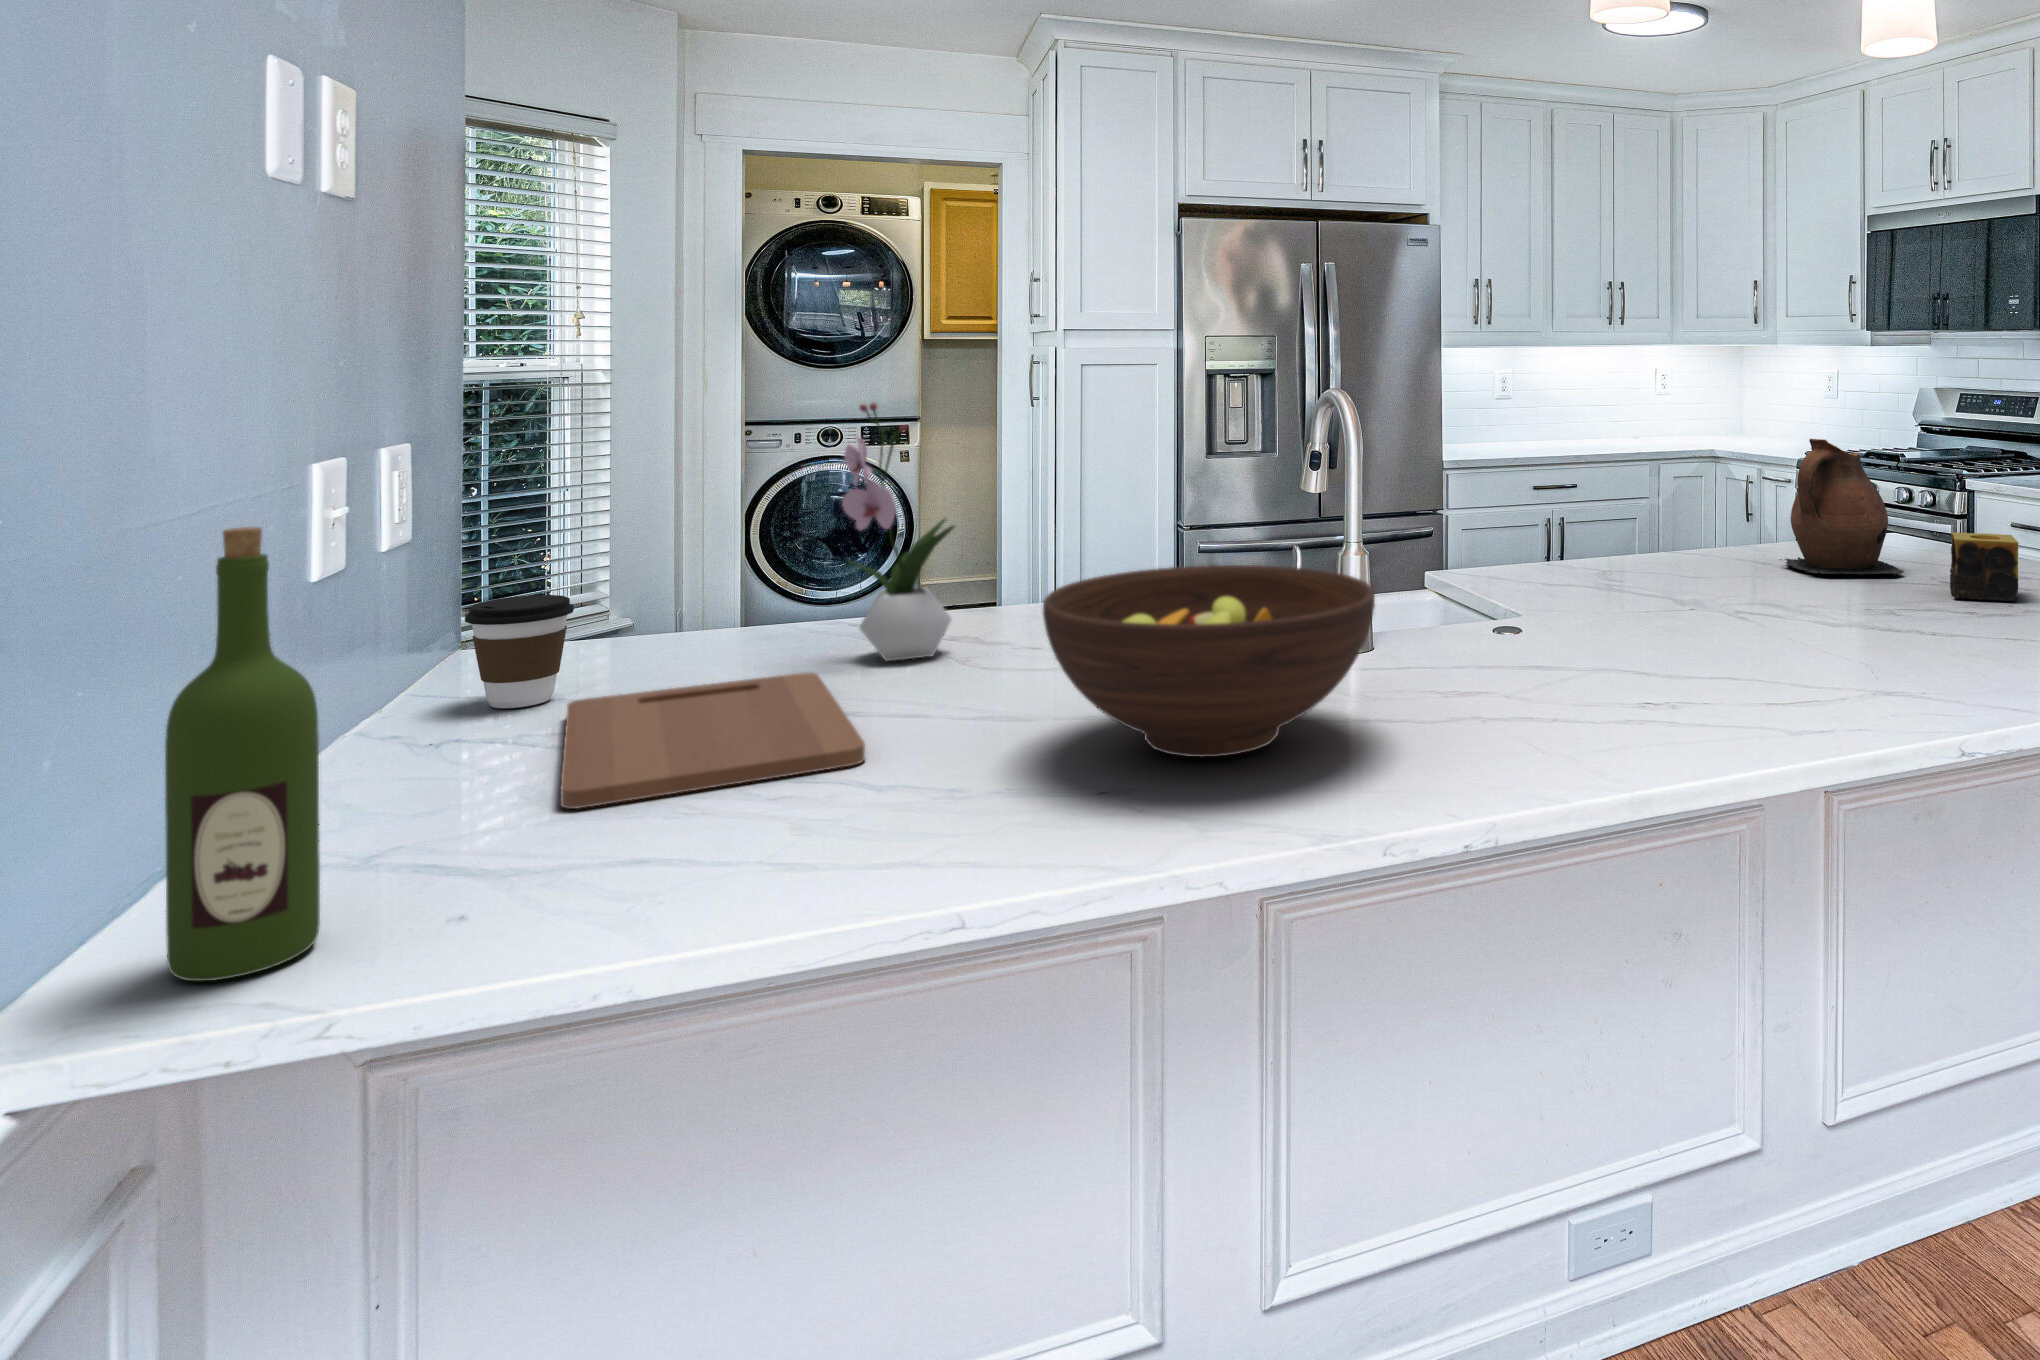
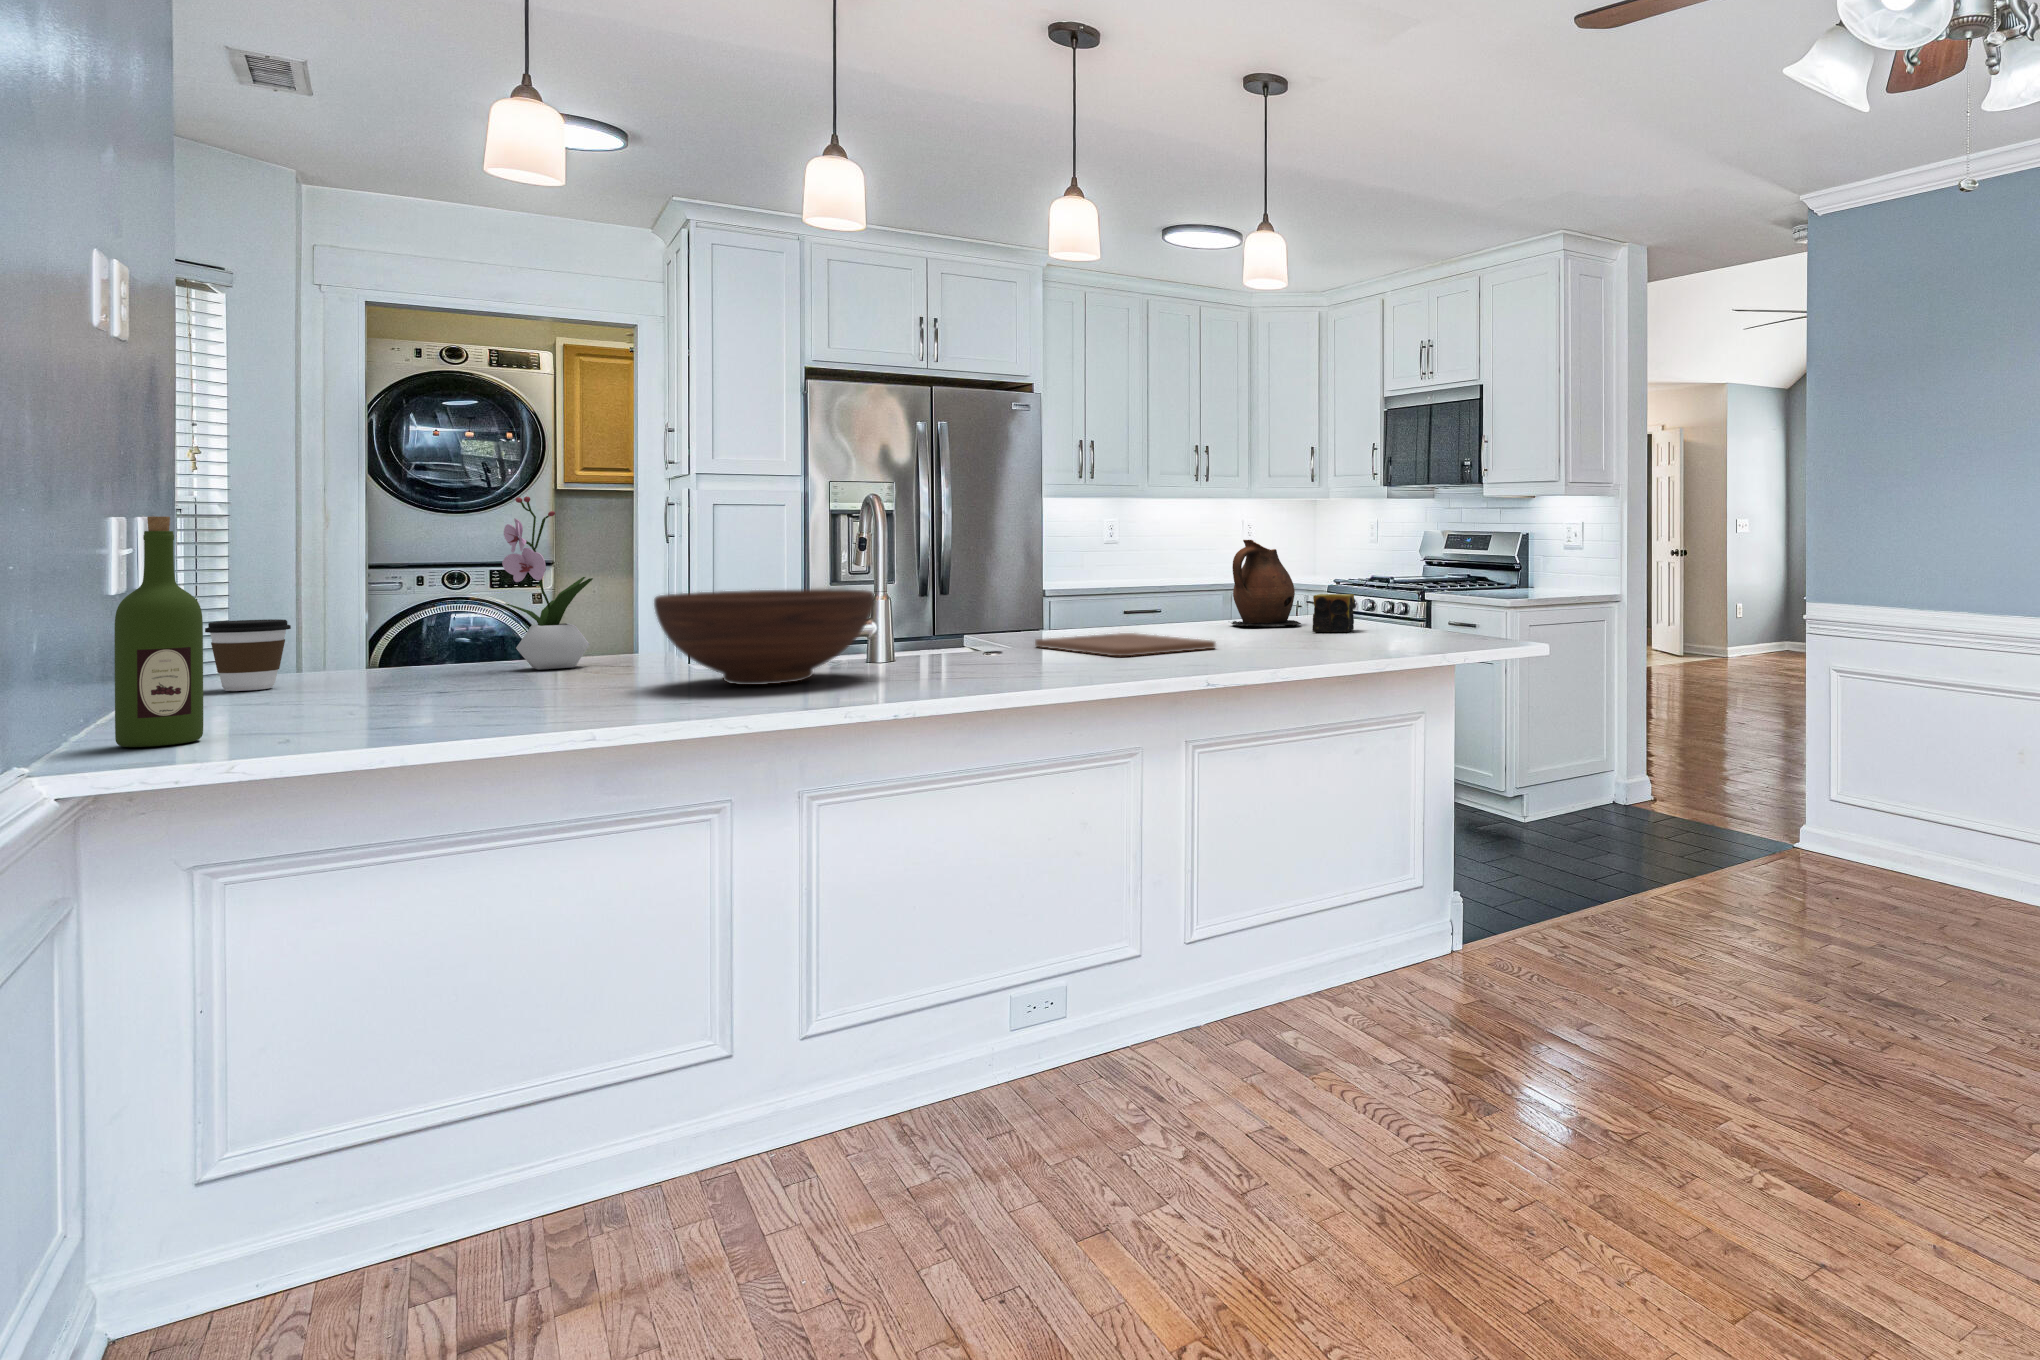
cutting board: present [561,673,865,809] -> present [1035,633,1216,656]

